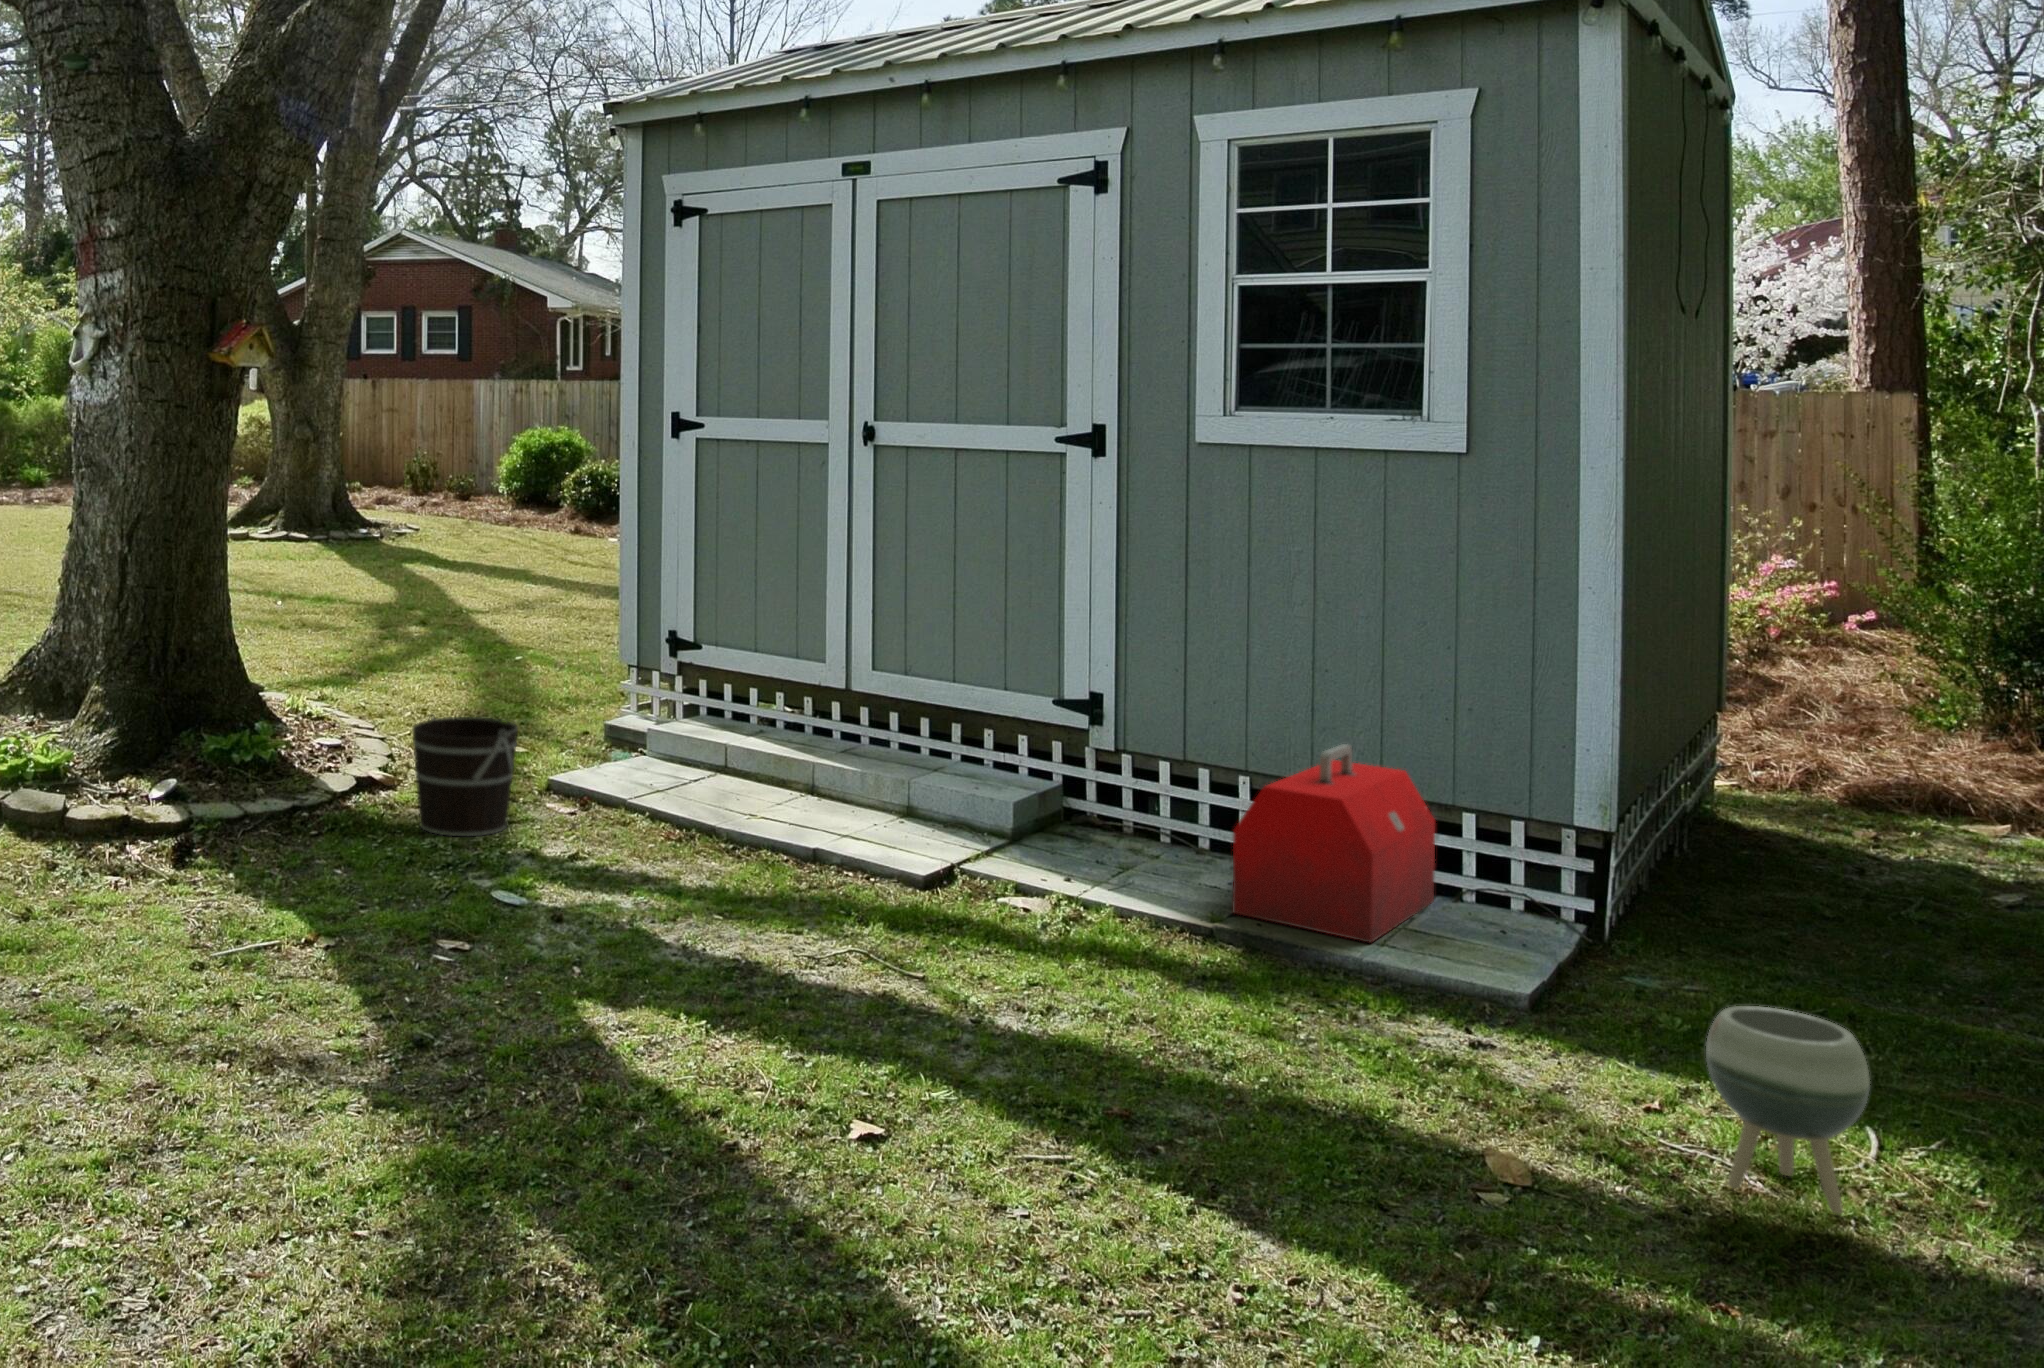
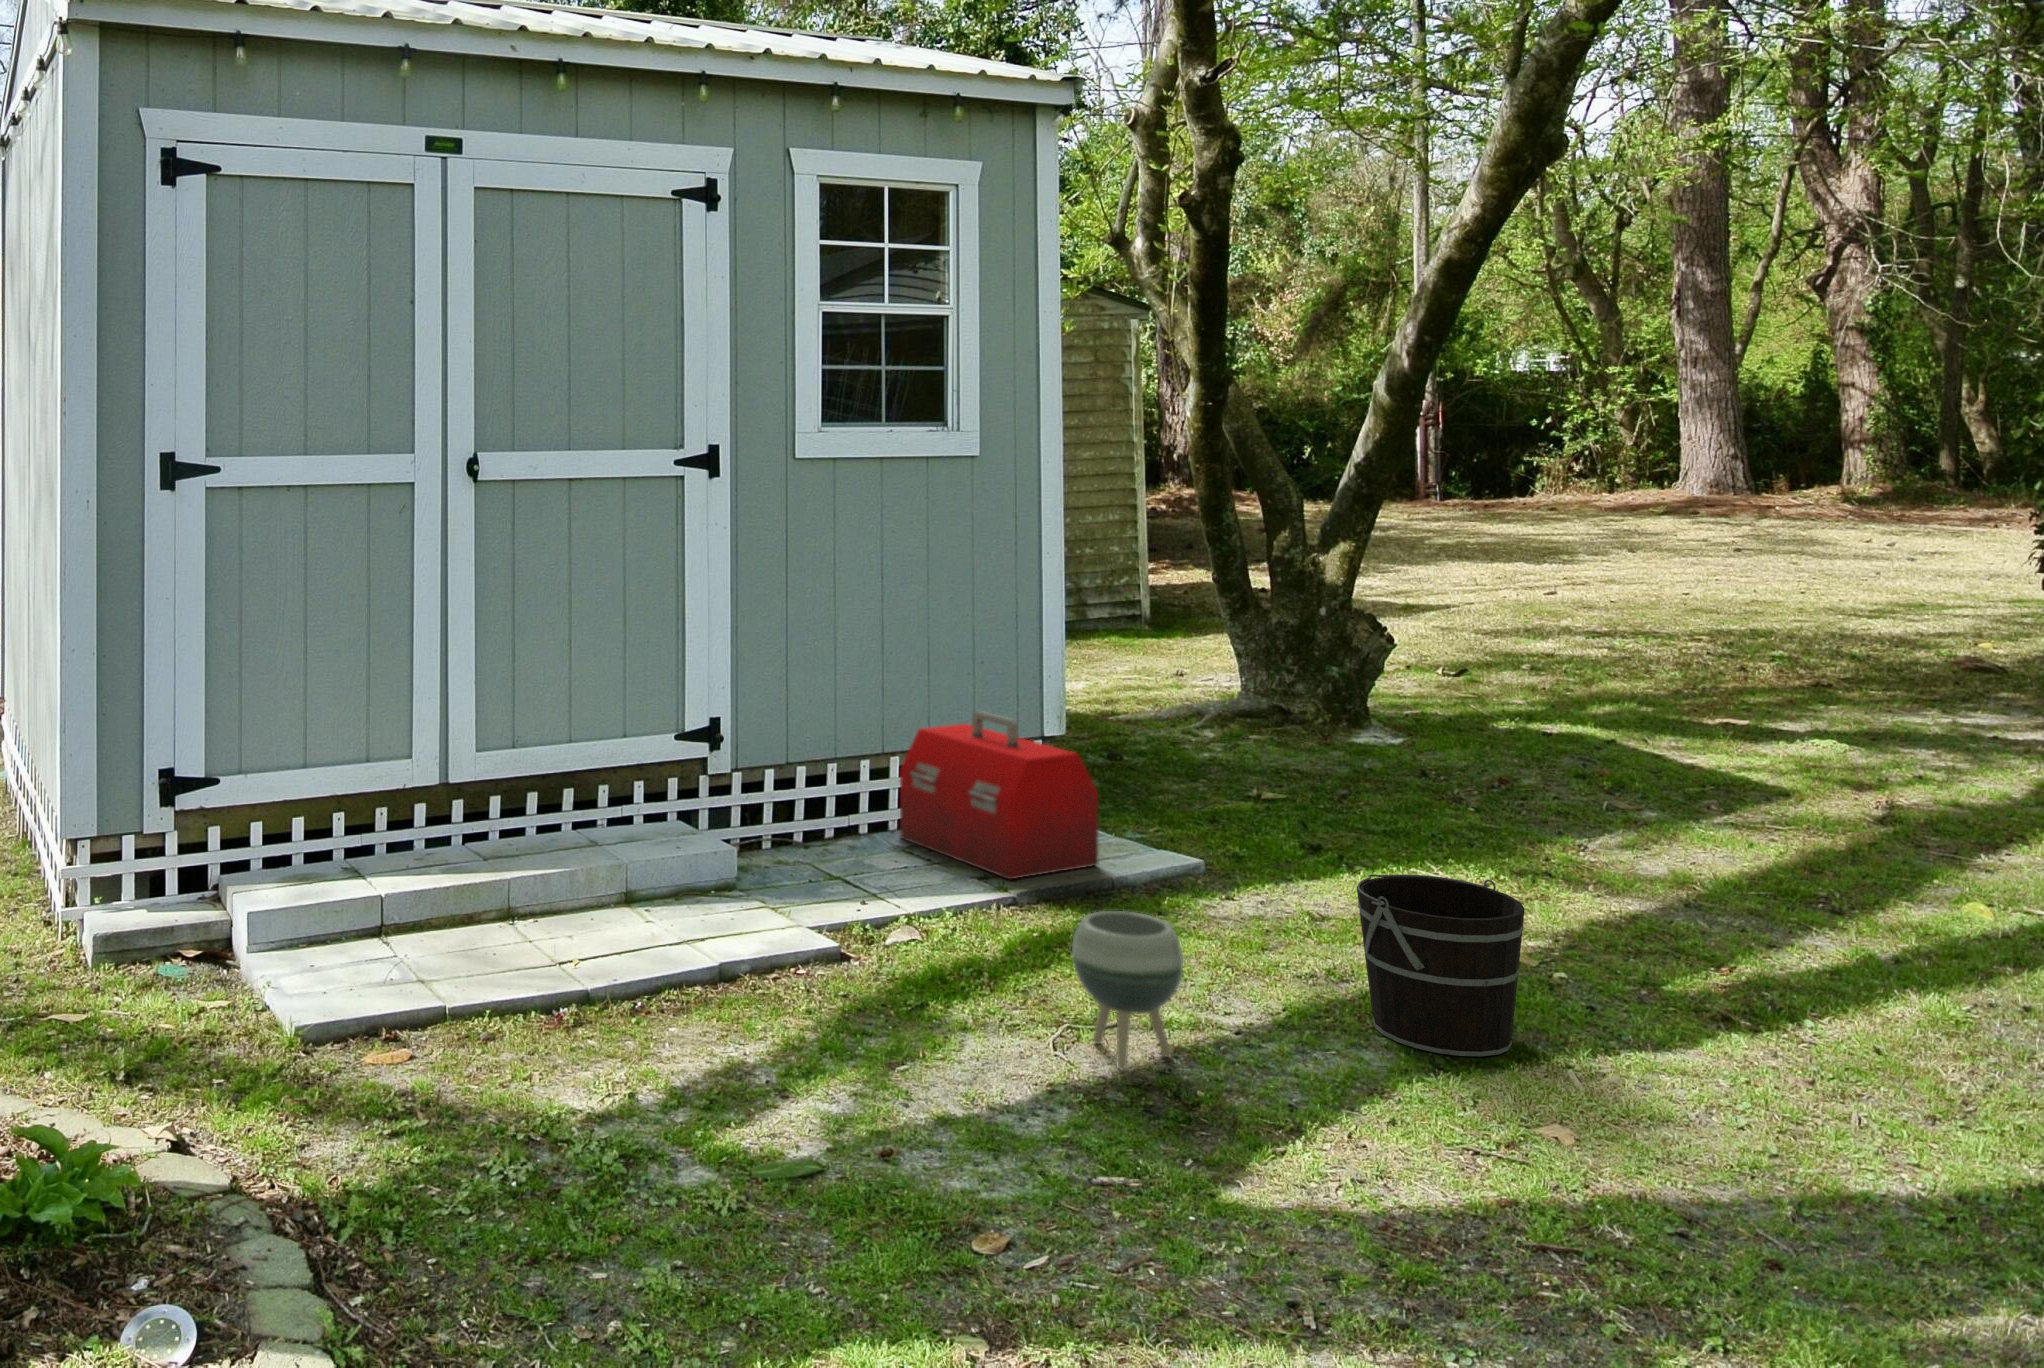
bucket: present [412,717,518,836] -> present [1357,874,1525,1056]
planter: present [1706,1006,1870,1214] -> present [1072,911,1183,1070]

